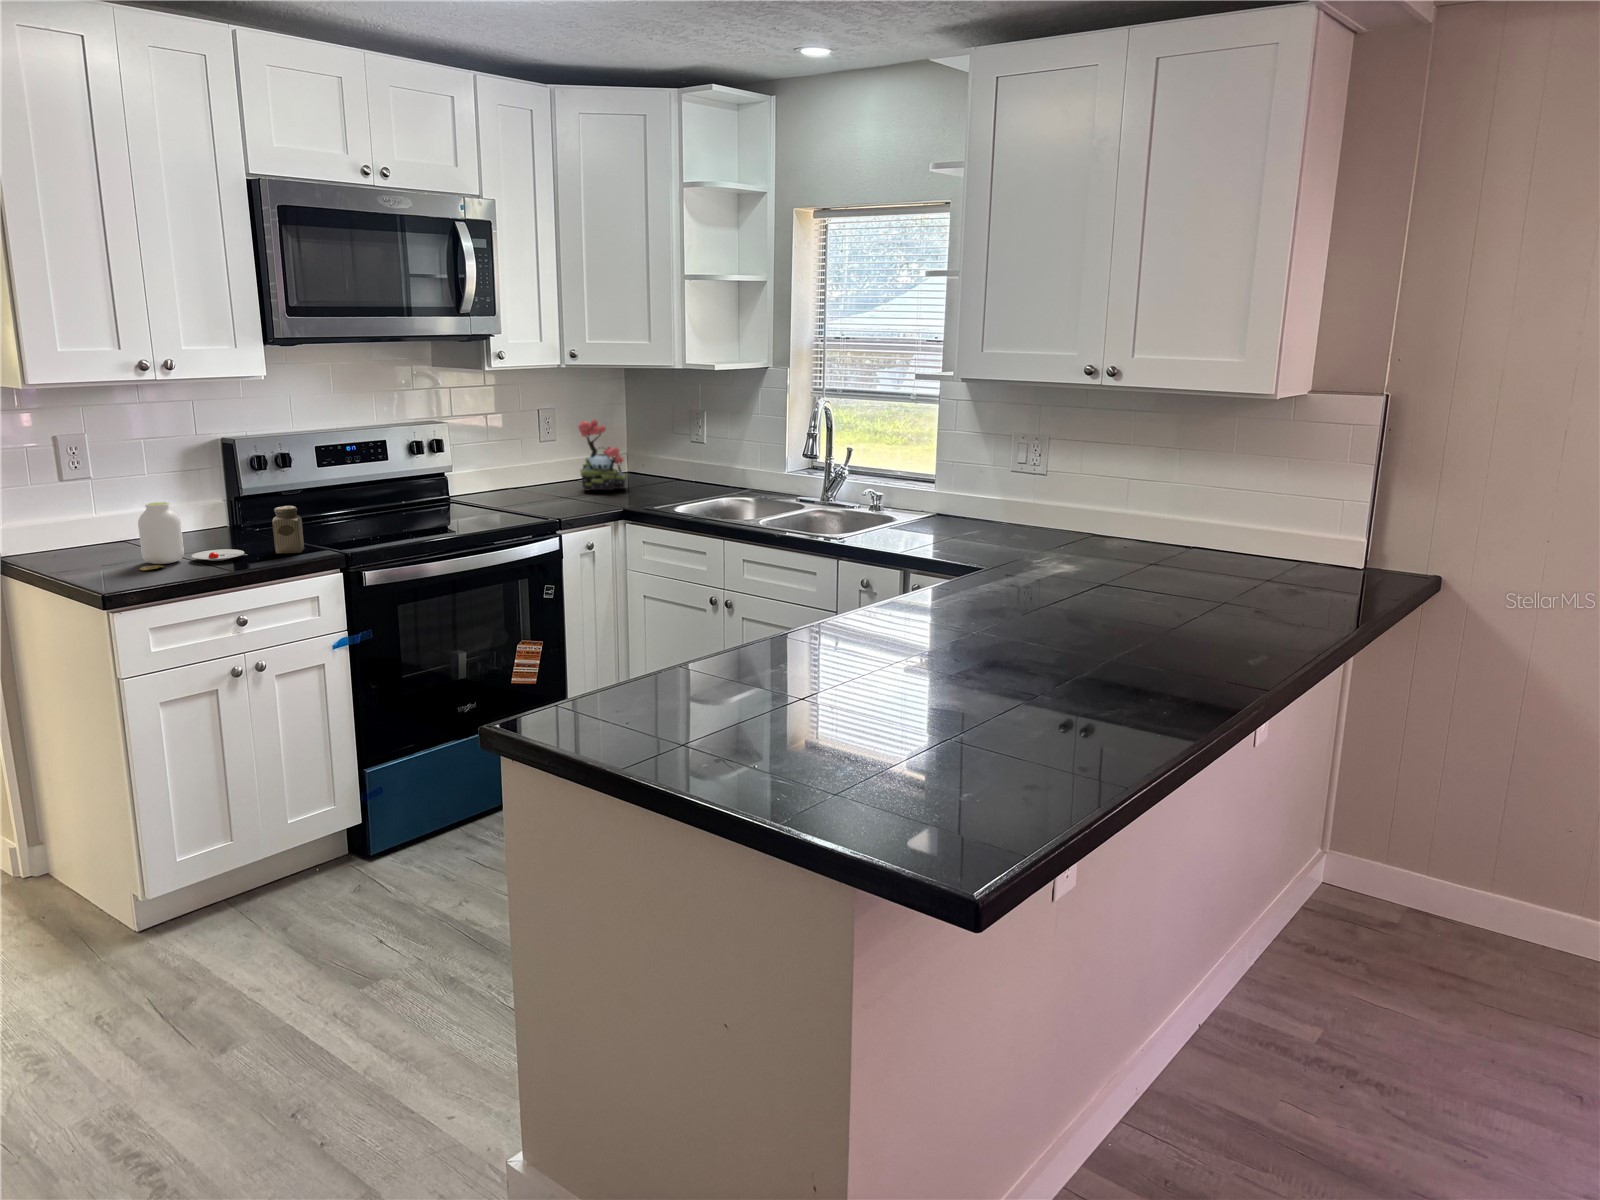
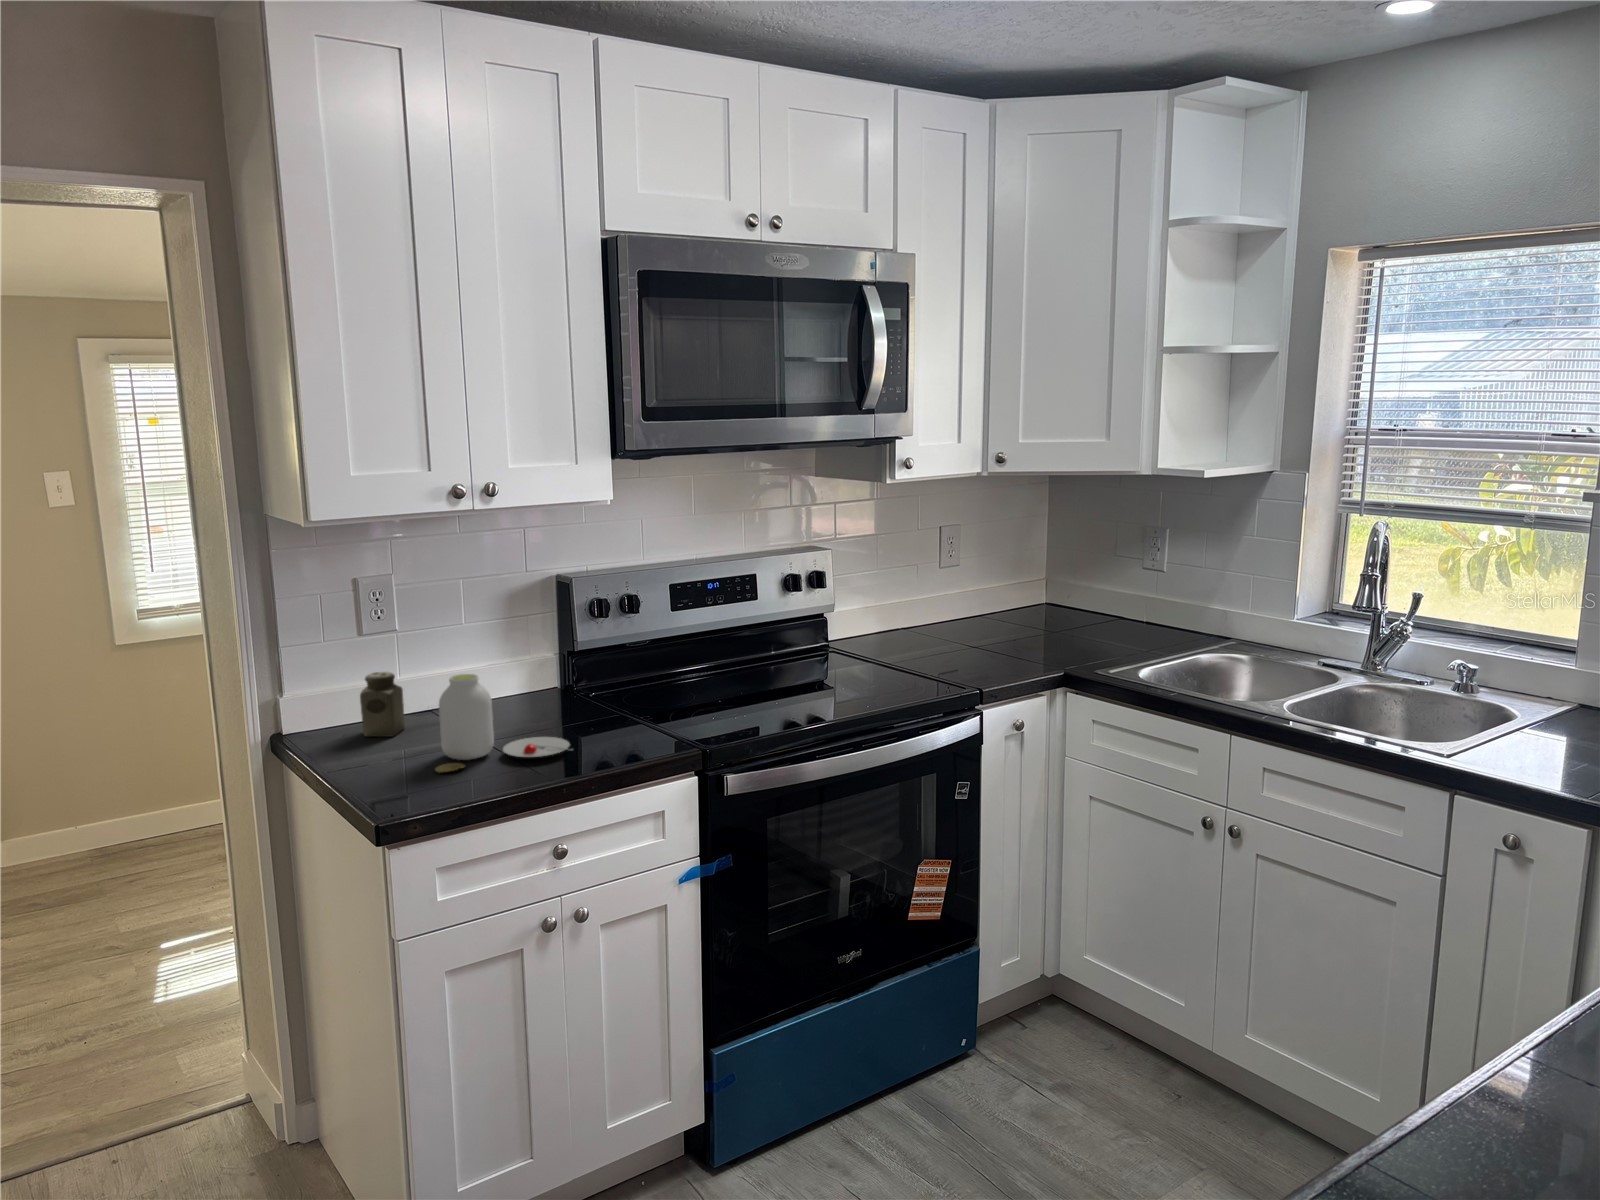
plant: present [578,419,626,490] -> none [995,541,1058,638]
salt shaker: present [272,506,304,553] -> present [360,672,405,737]

